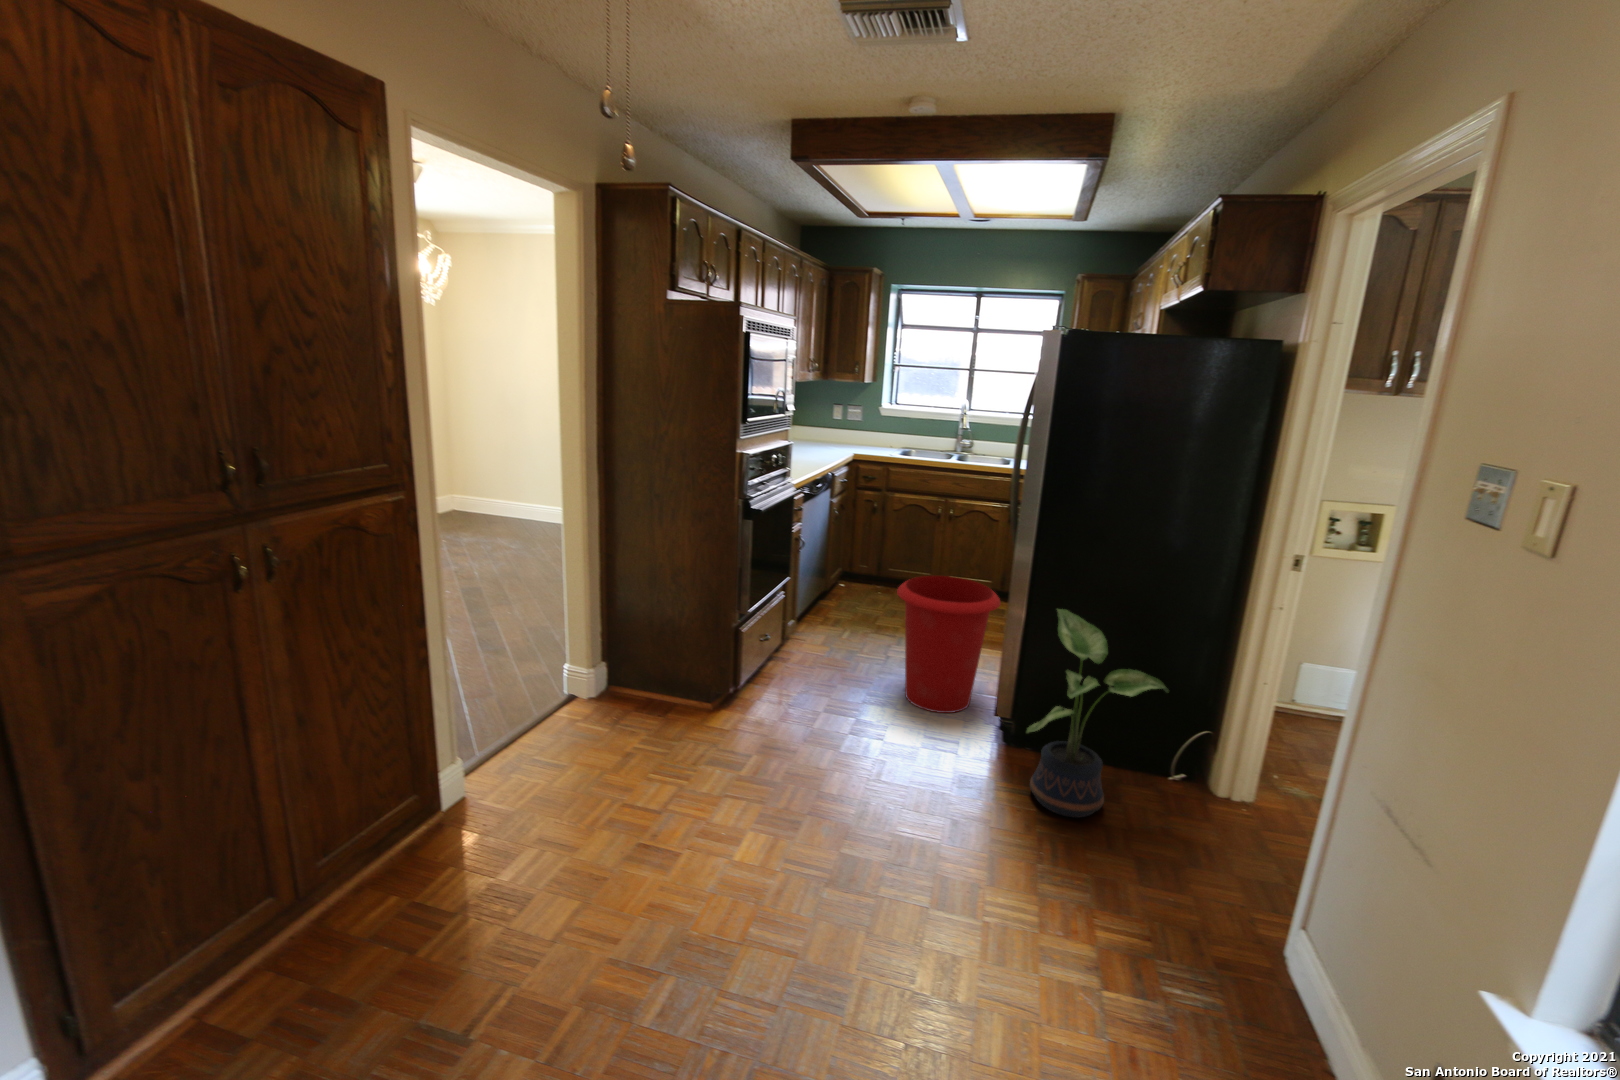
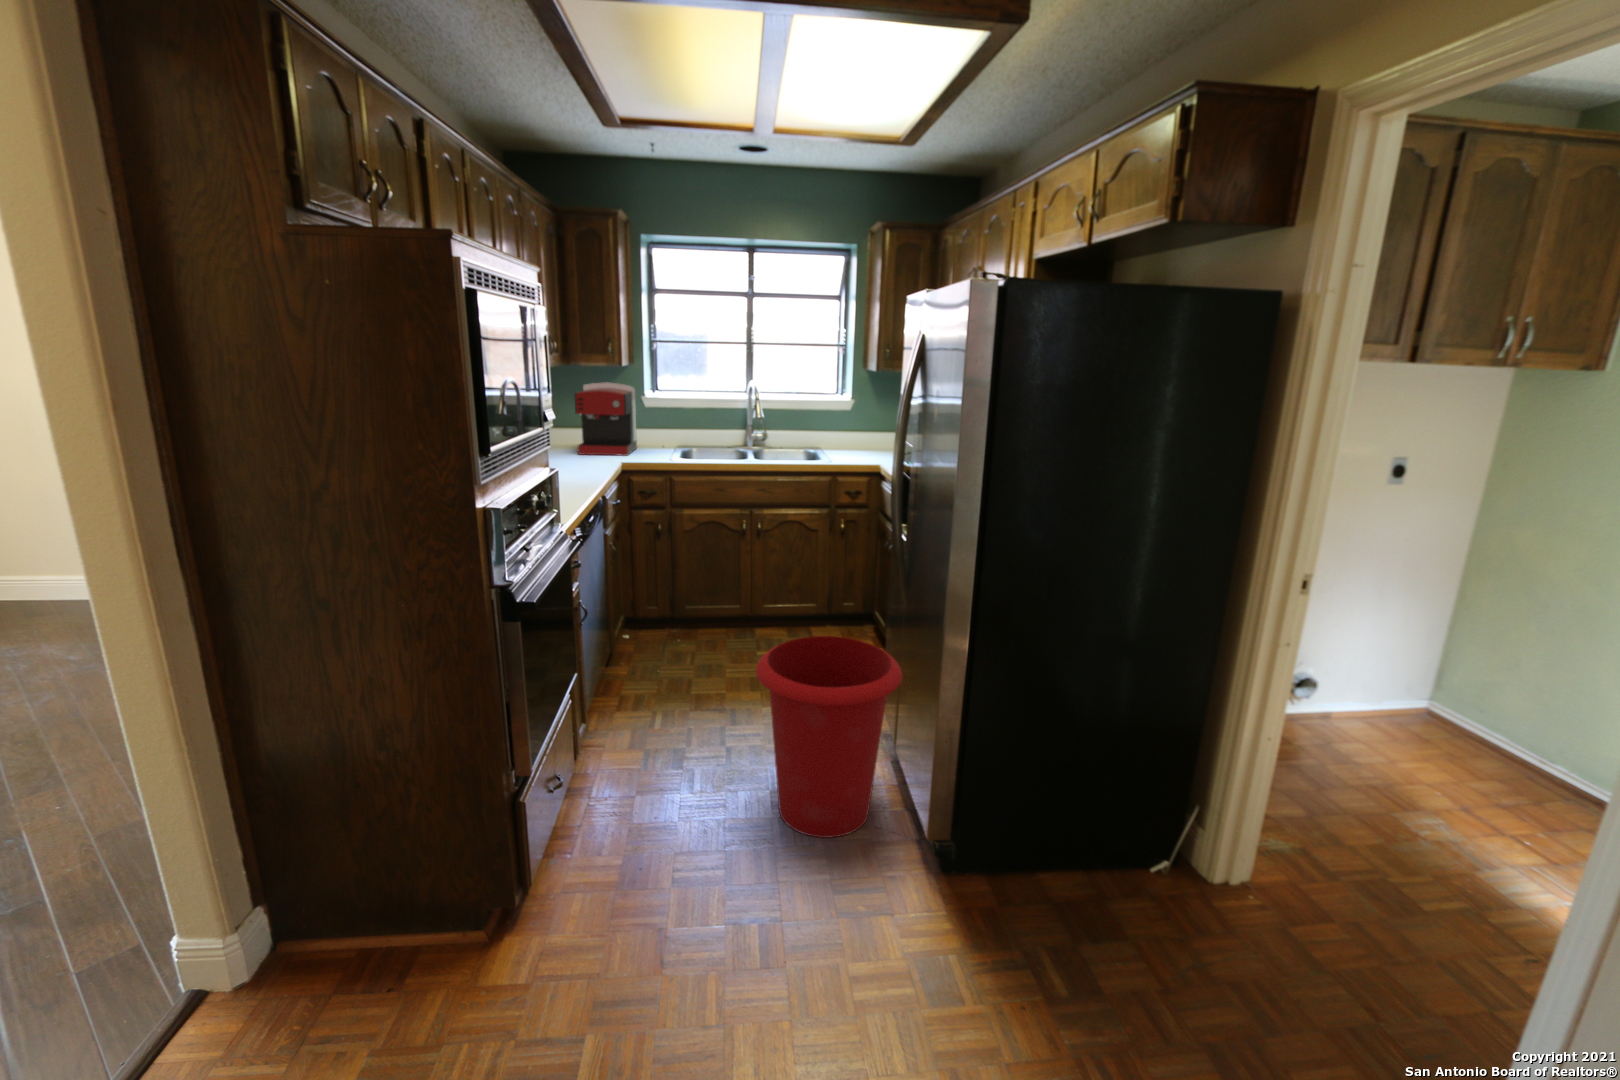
coffee maker: none [825,395,874,450] -> present [575,382,637,456]
potted plant: present [1027,609,1169,818] -> none [1013,684,1193,994]

